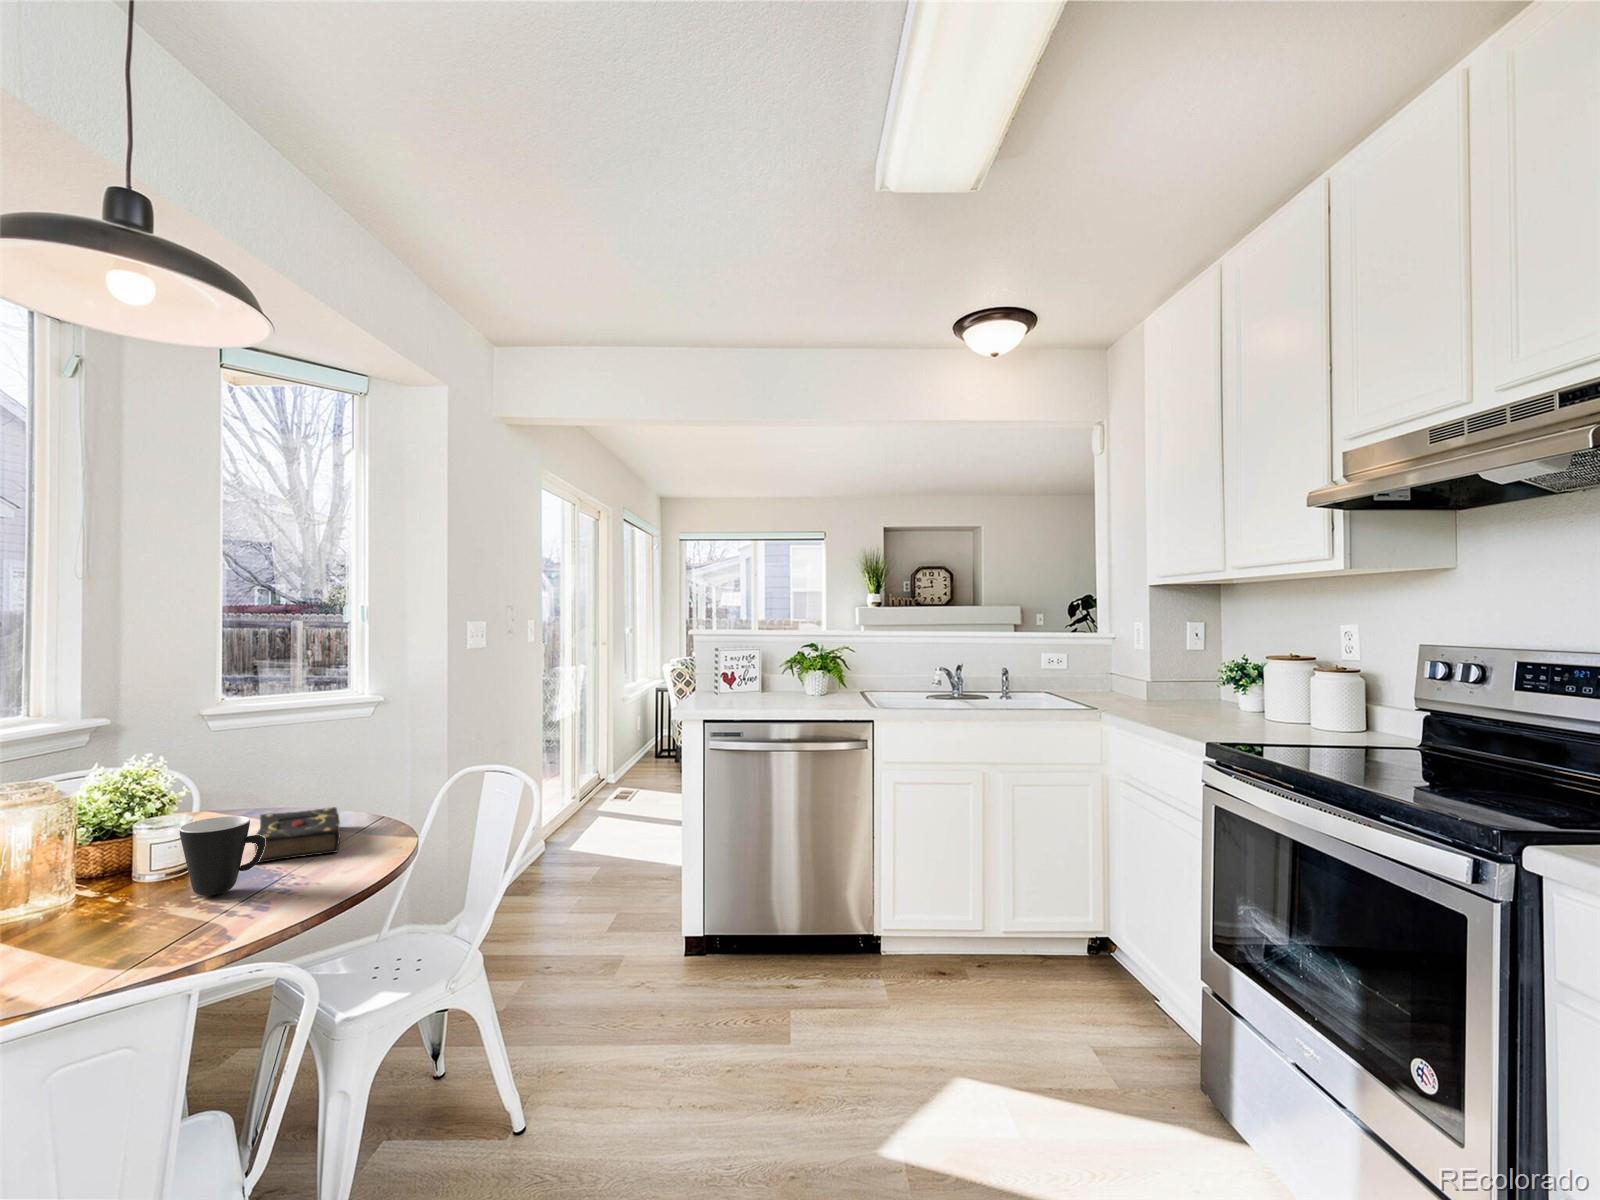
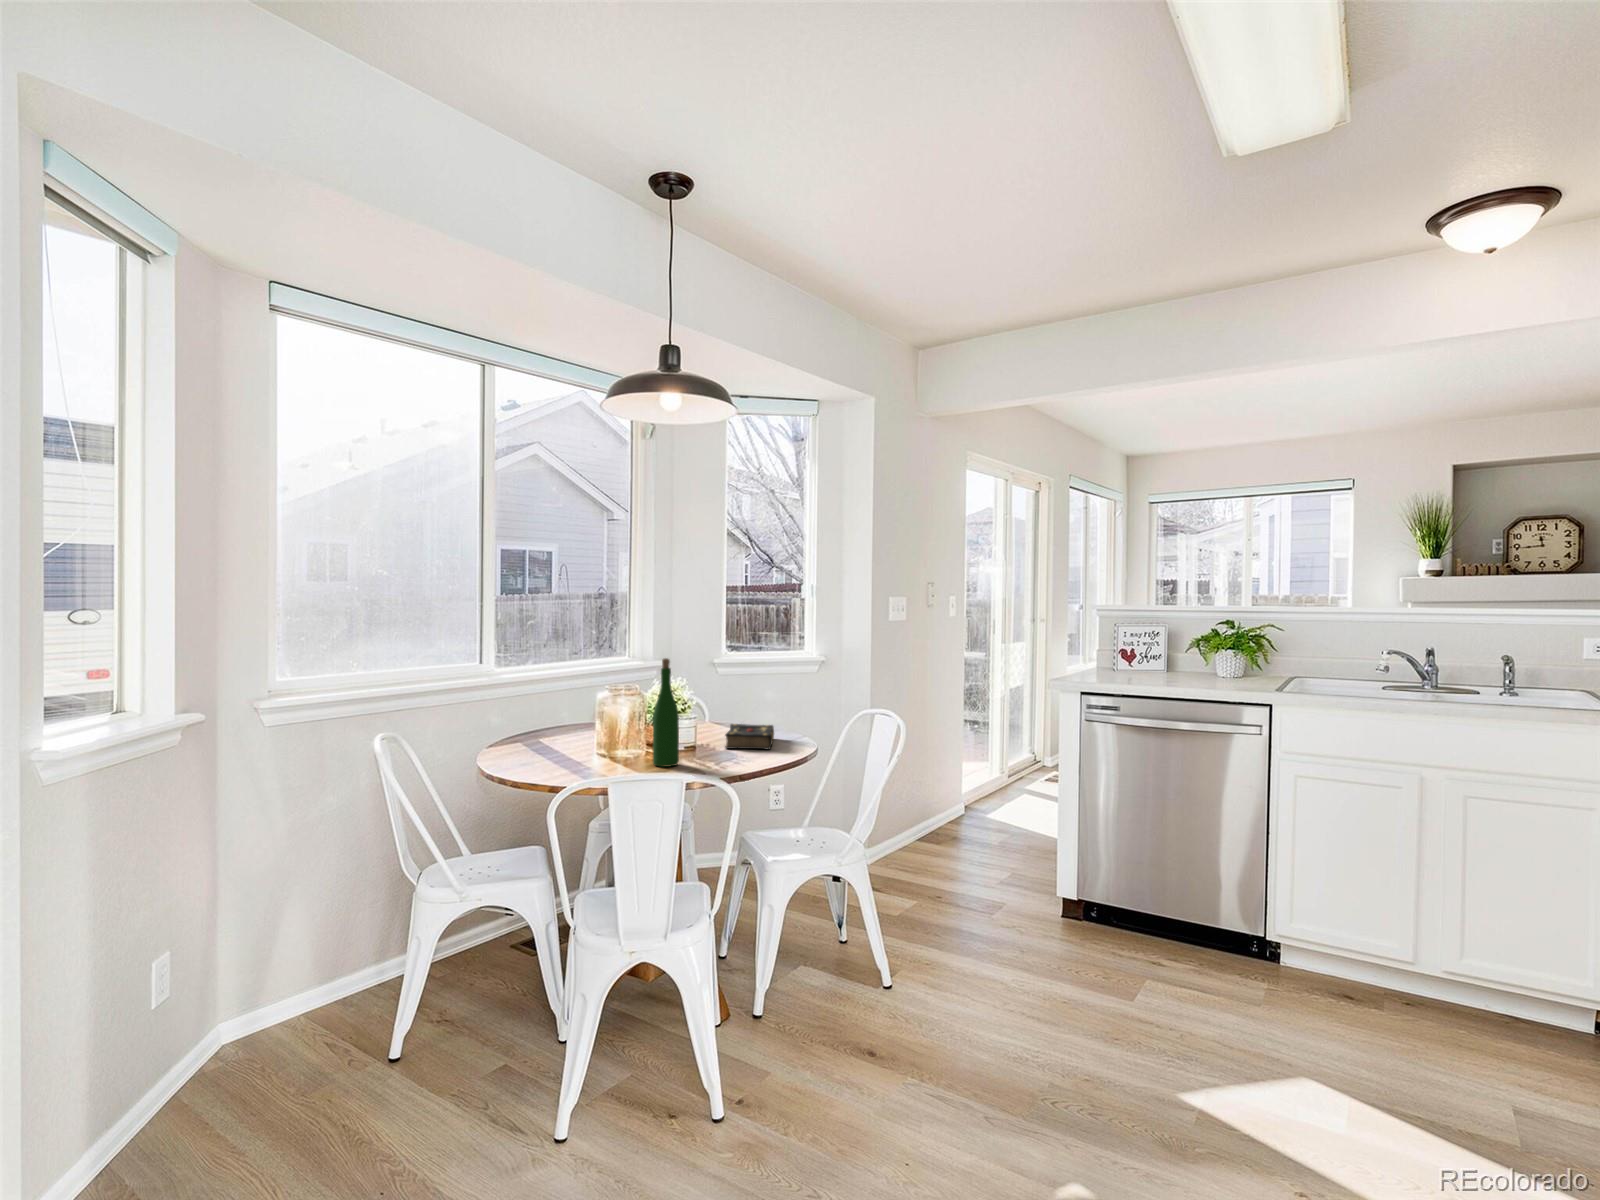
wine bottle: none [86,732,153,939] -> present [653,658,679,767]
mug: present [180,816,265,896] -> none [690,715,730,758]

